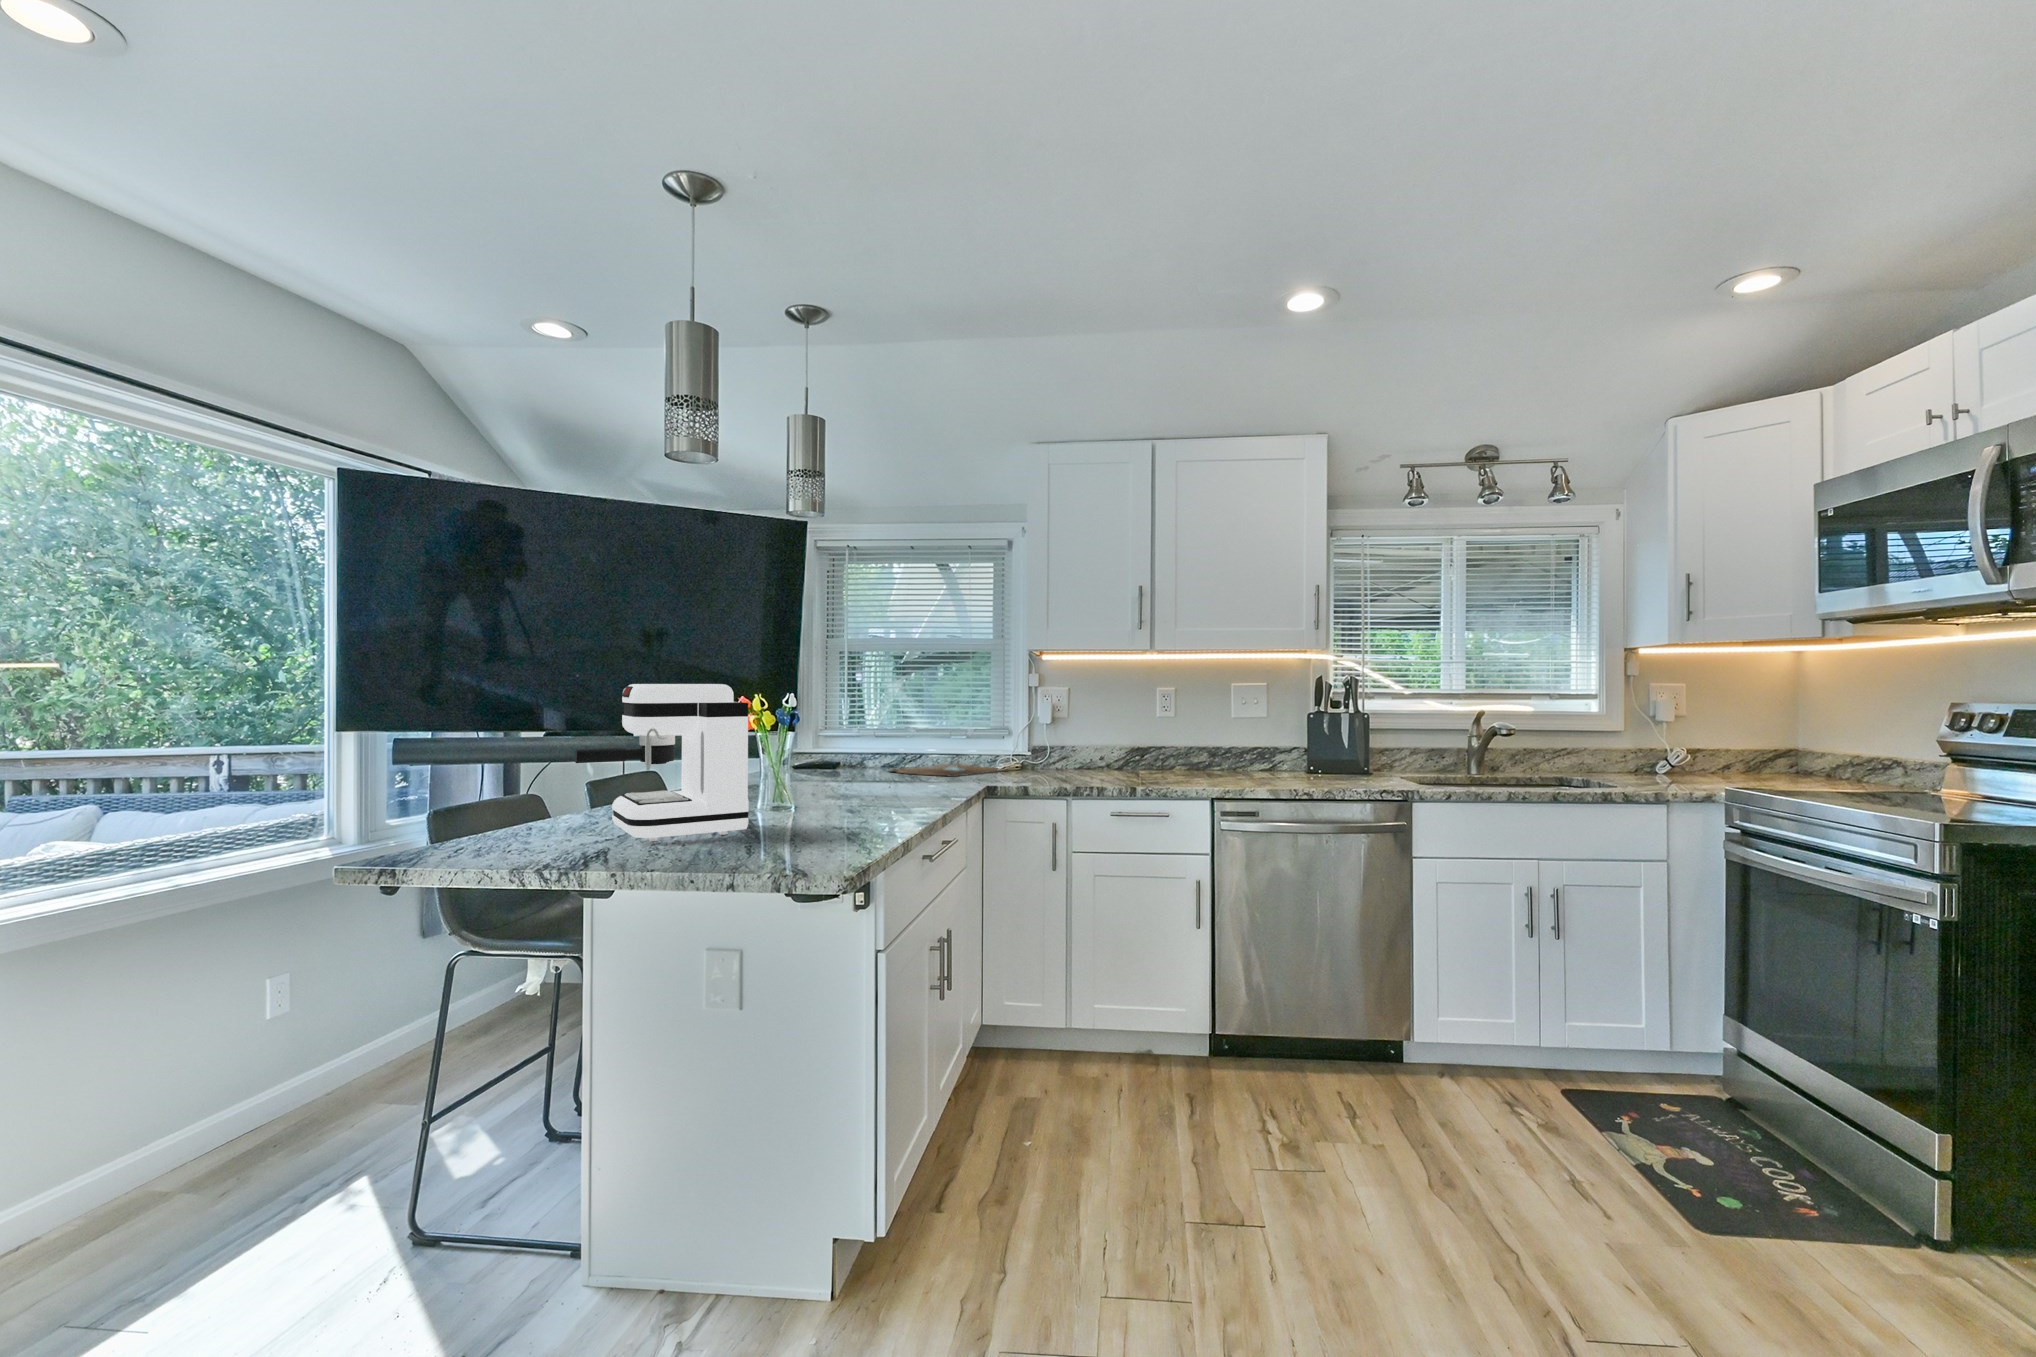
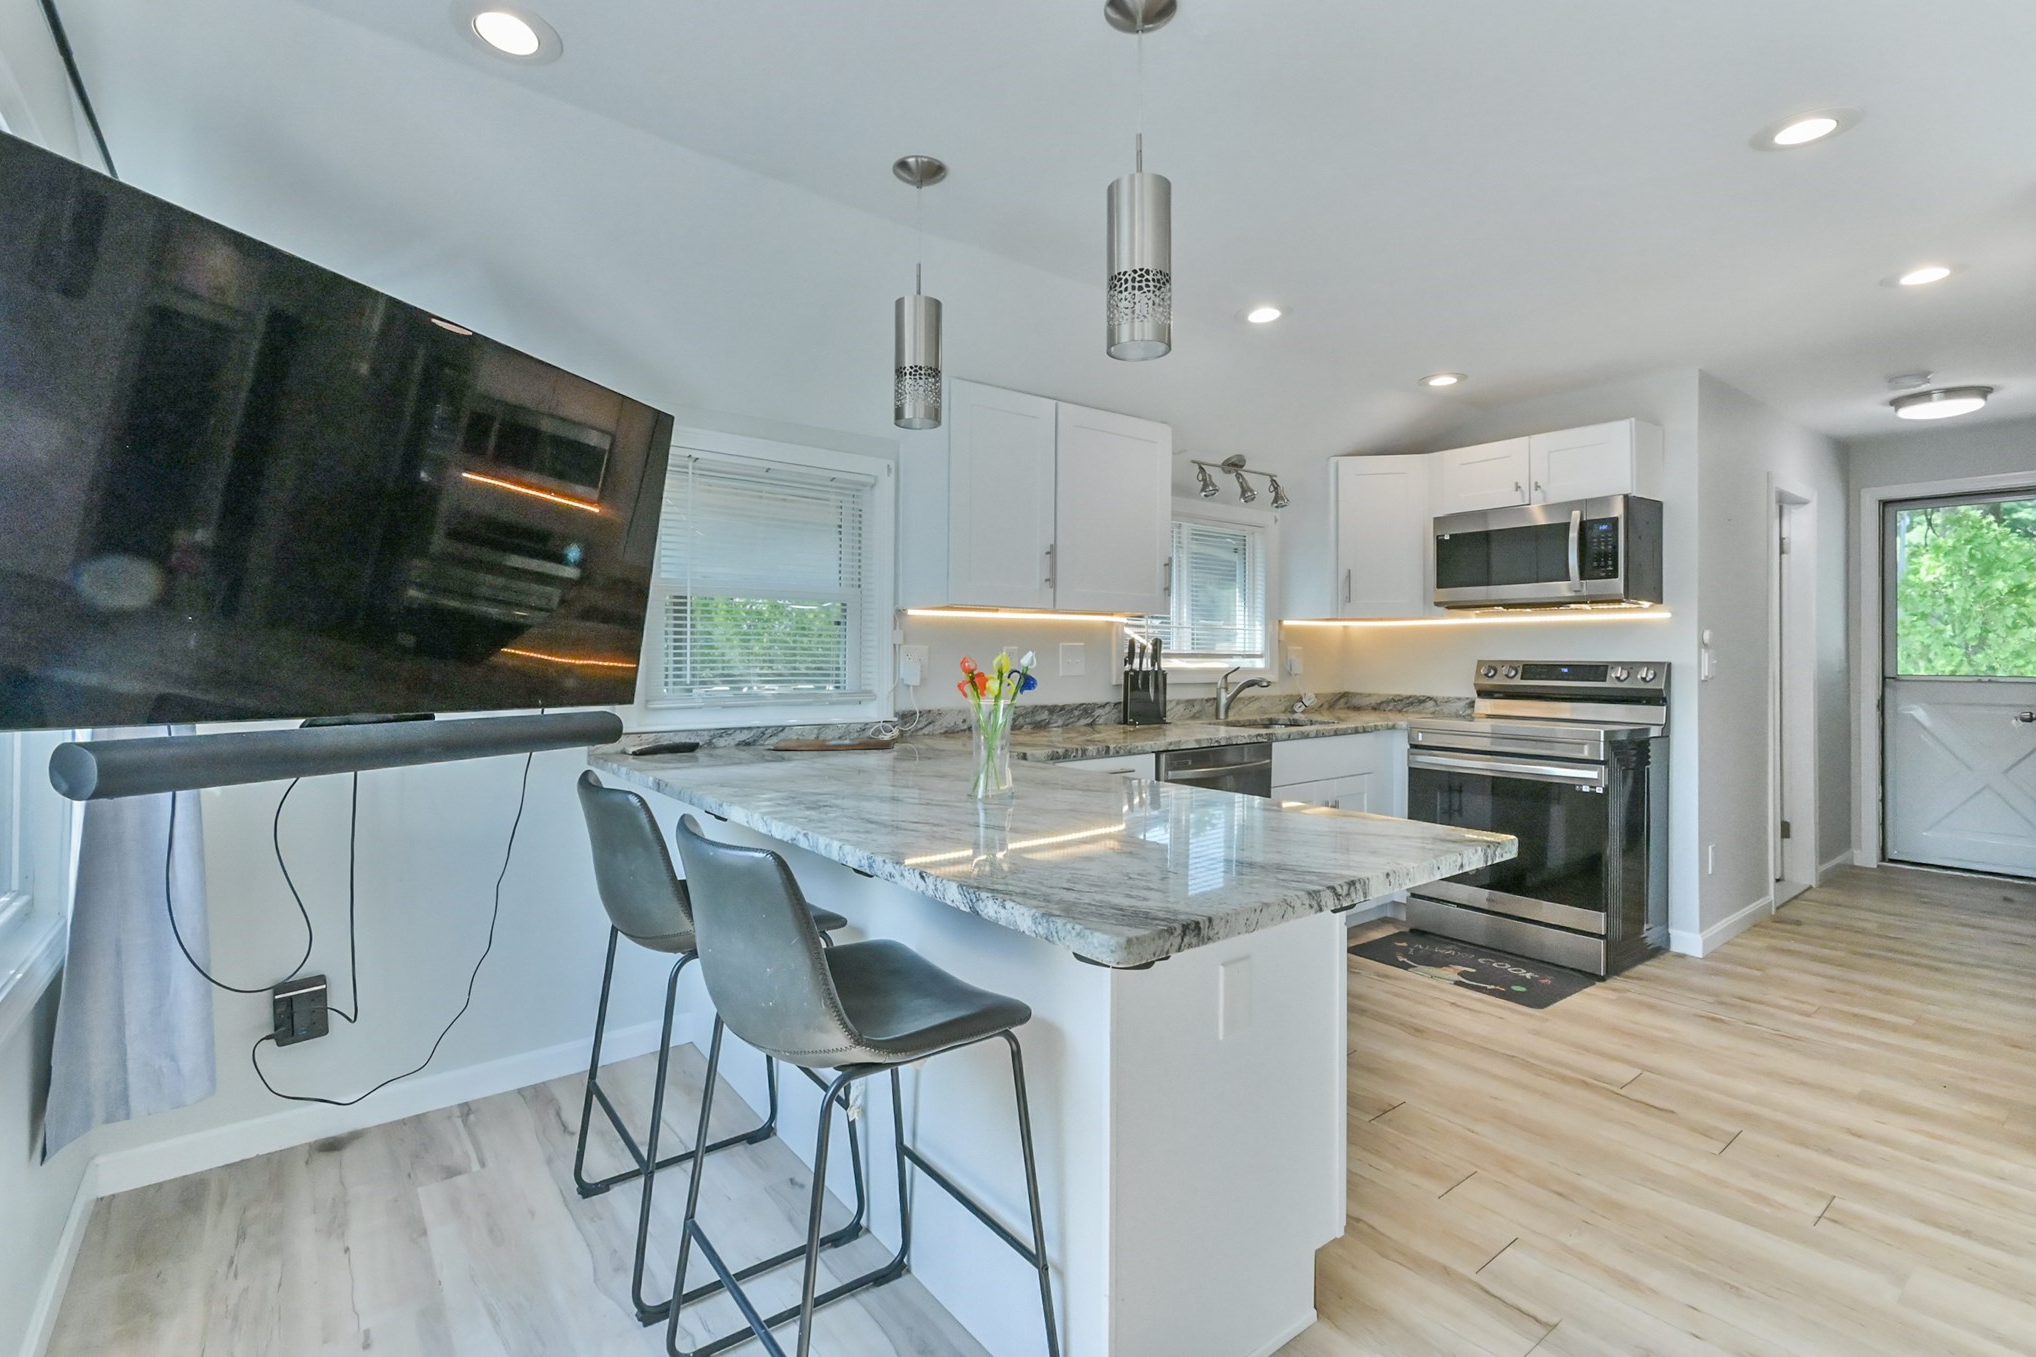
coffee maker: present [575,684,748,842] -> none [1040,610,1200,820]

